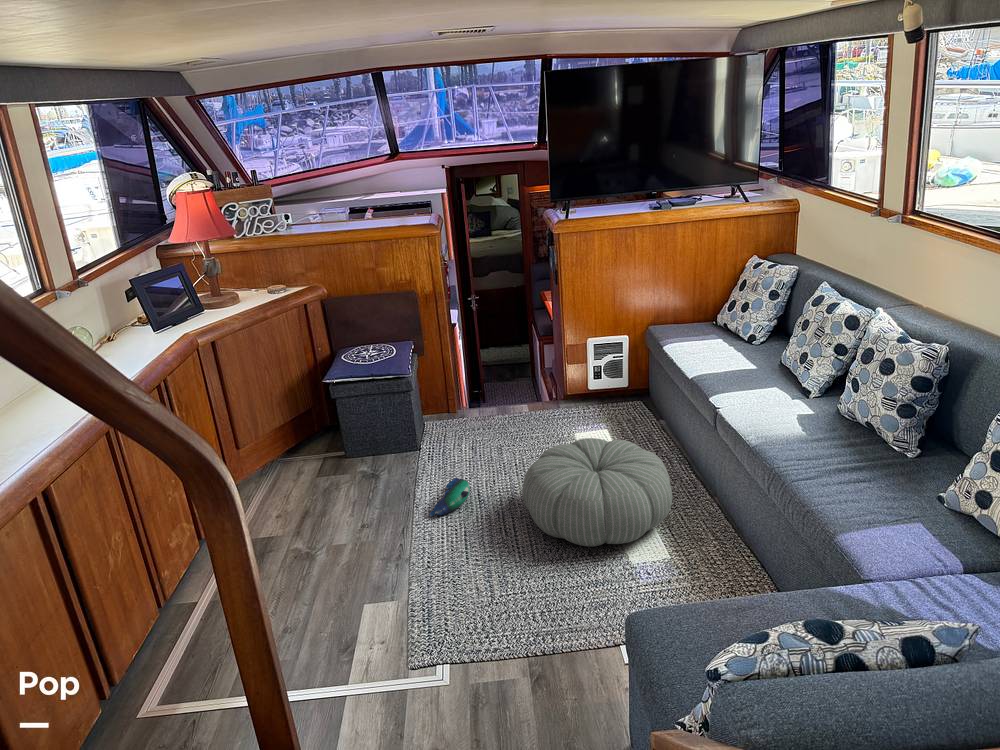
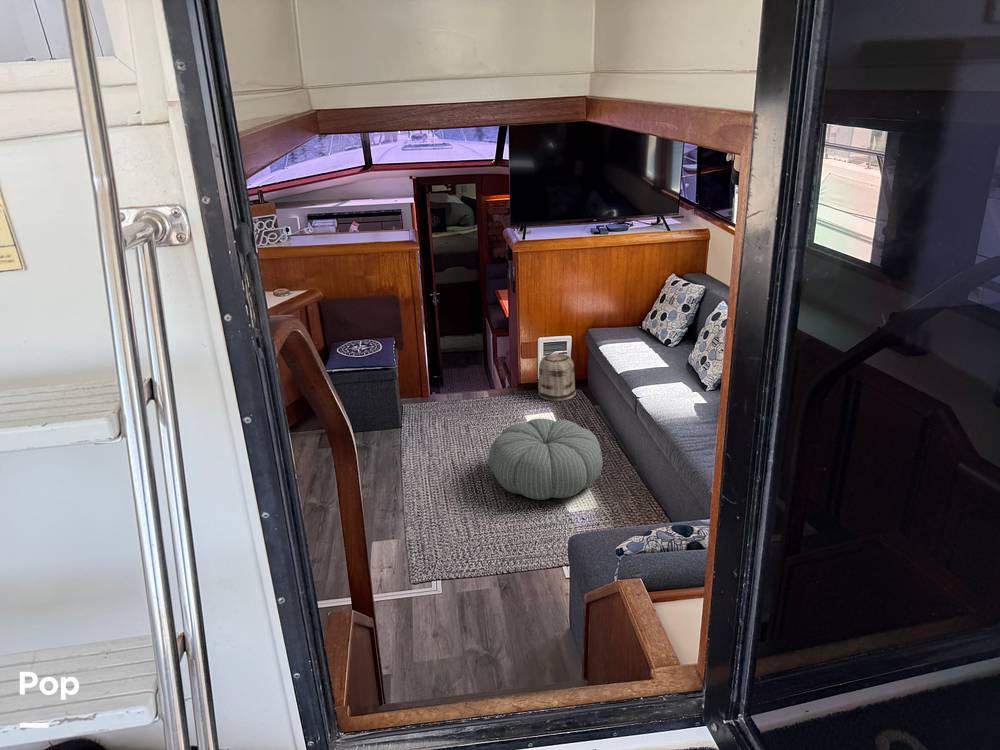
basket: none [588,347,635,416] -> present [538,346,576,401]
plush toy: present [429,478,470,516] -> none [415,449,446,478]

